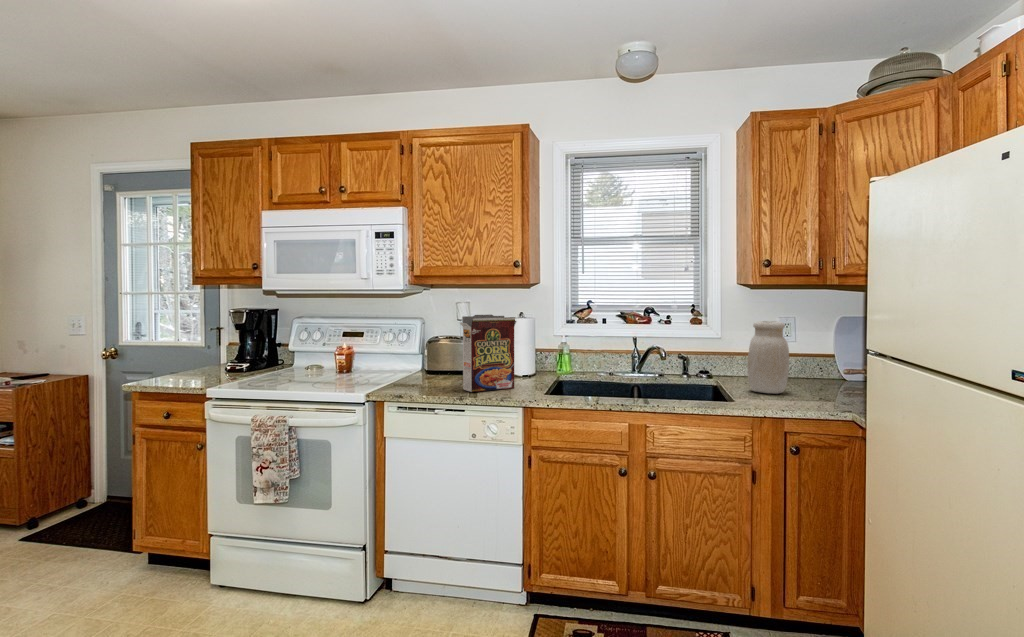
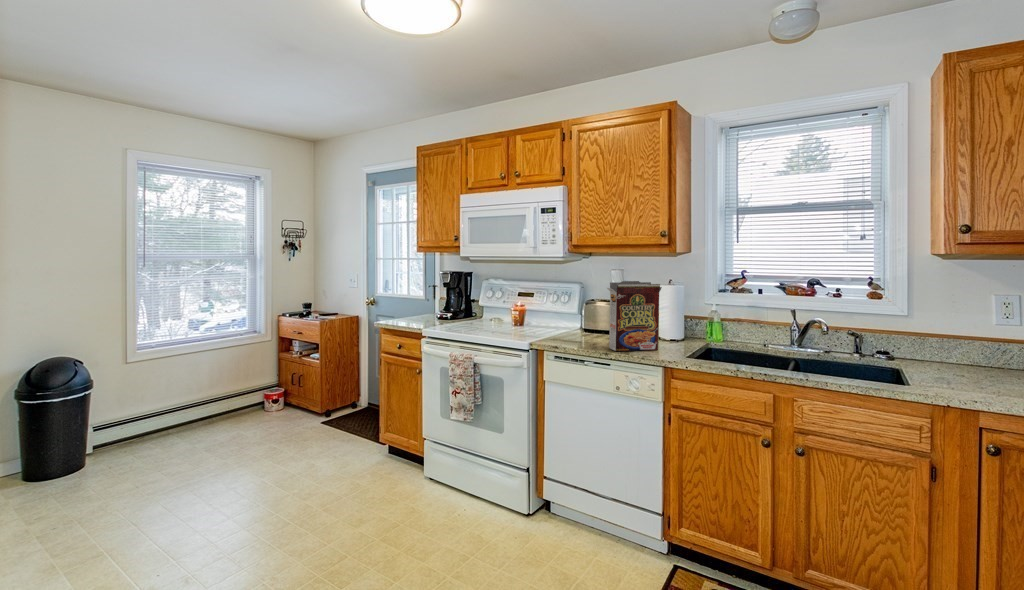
jar: present [747,321,789,394] -> none [934,294,996,379]

